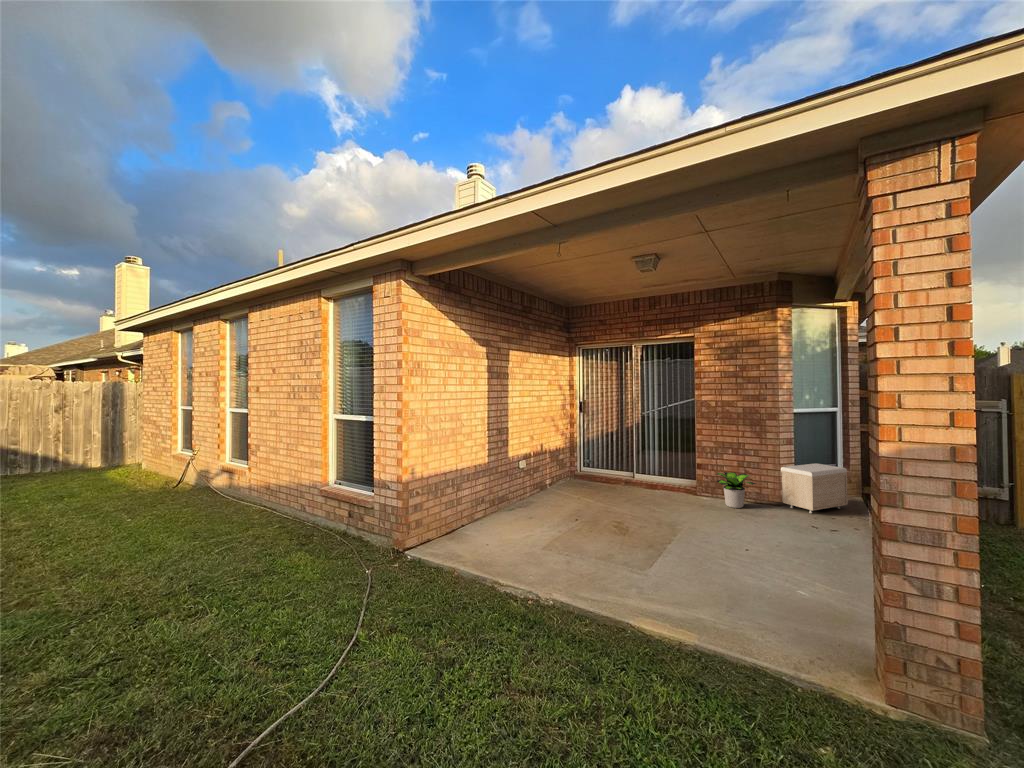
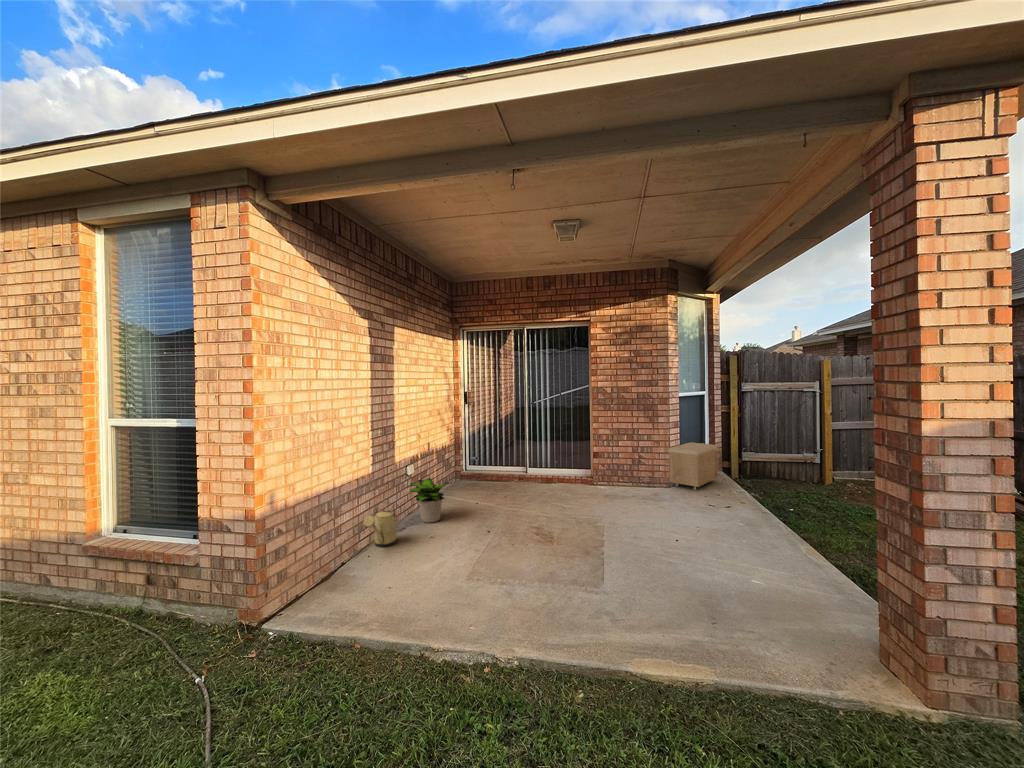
potted plant: present [717,472,756,508] -> present [409,478,449,523]
watering can: none [477,486,502,520] -> present [364,502,396,547]

